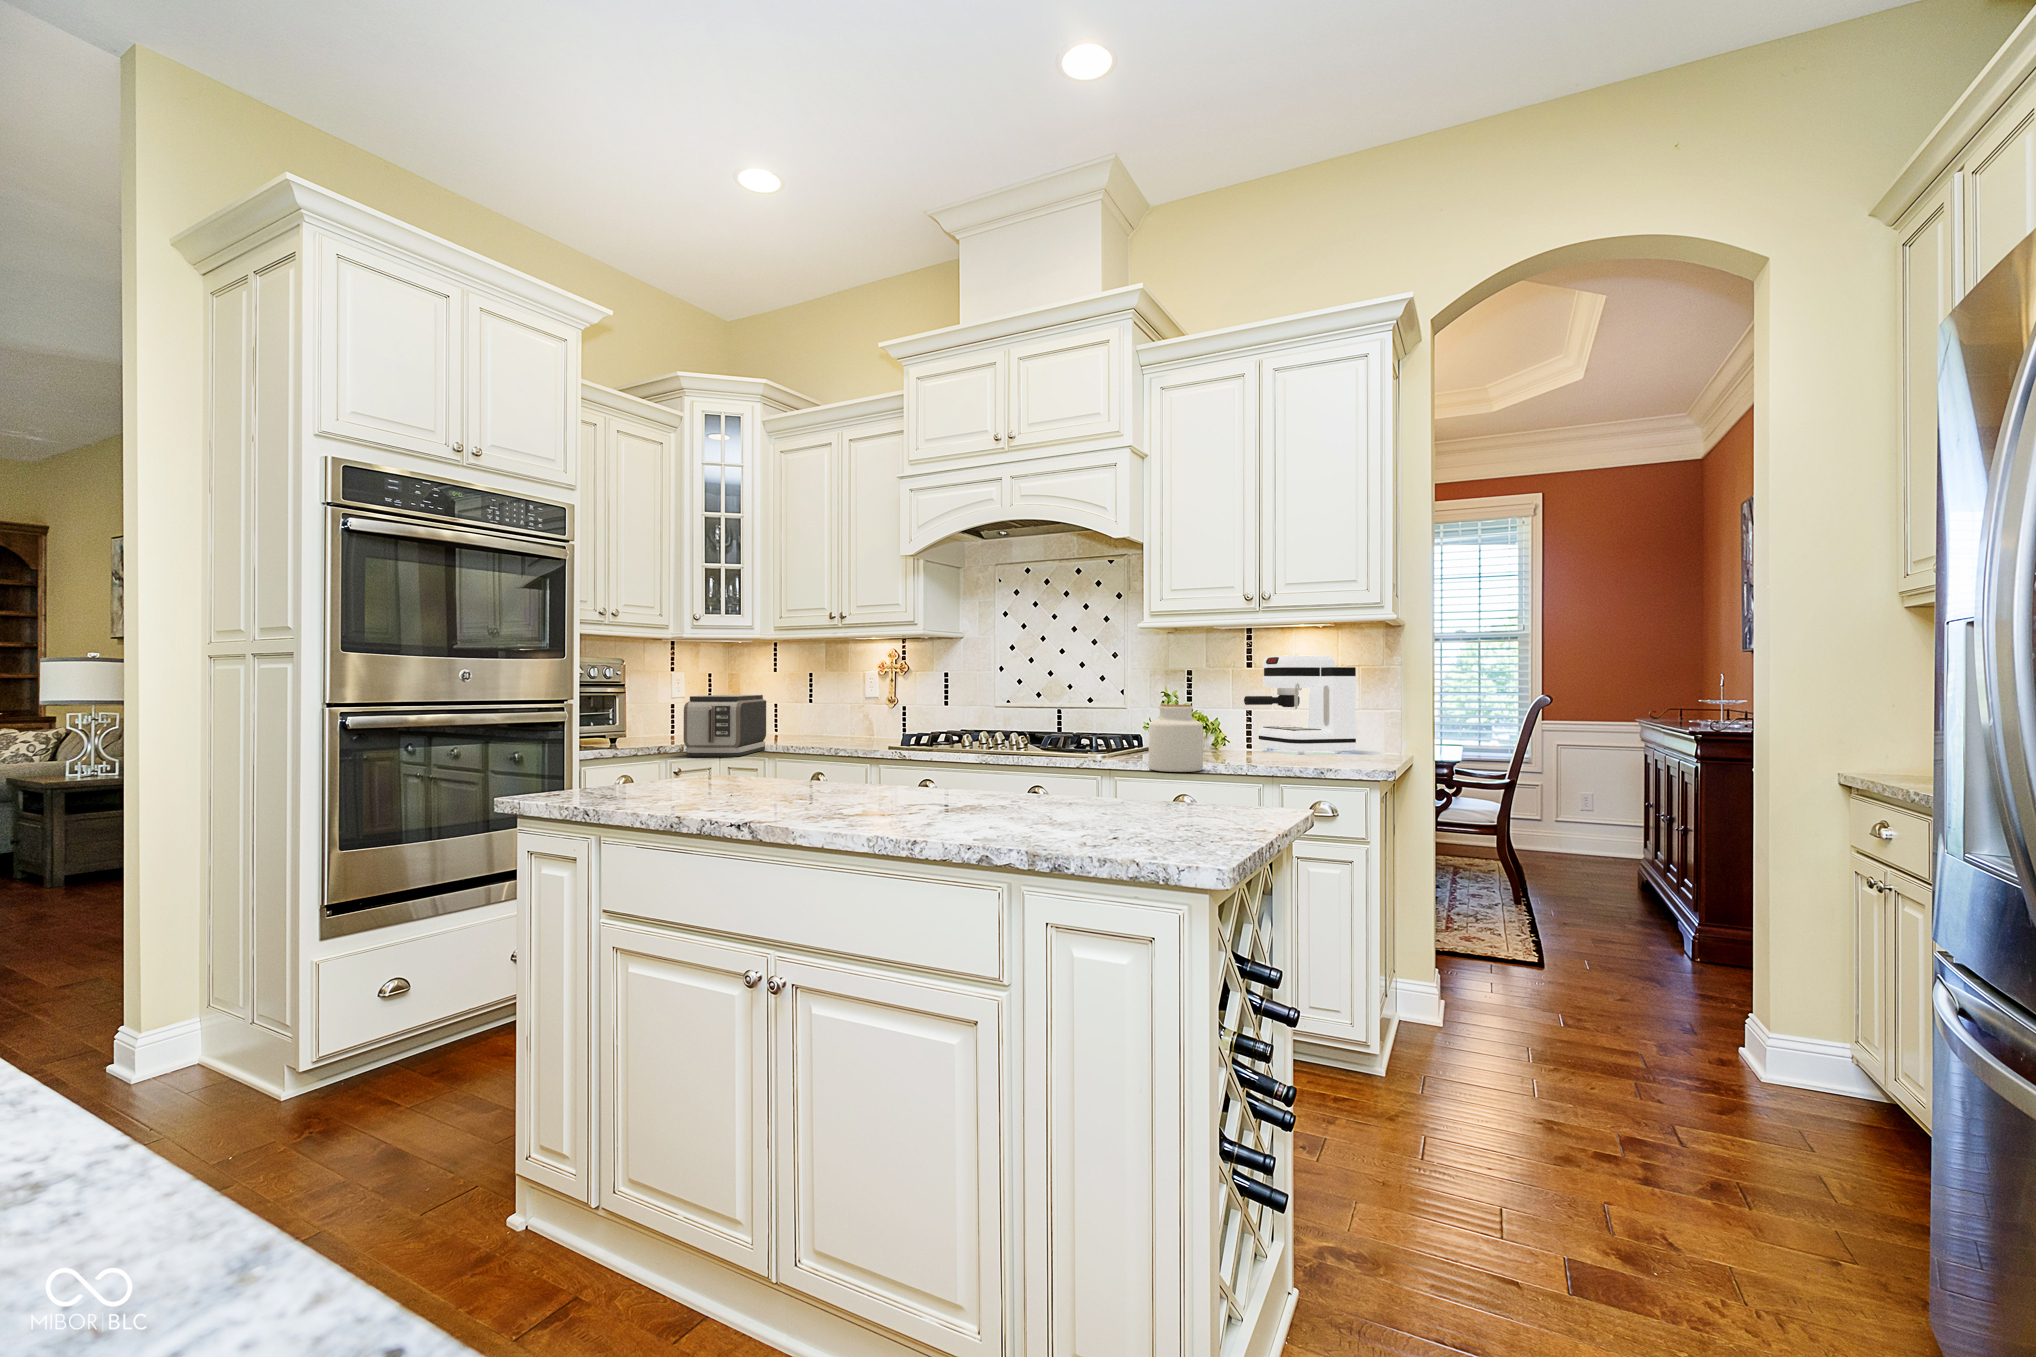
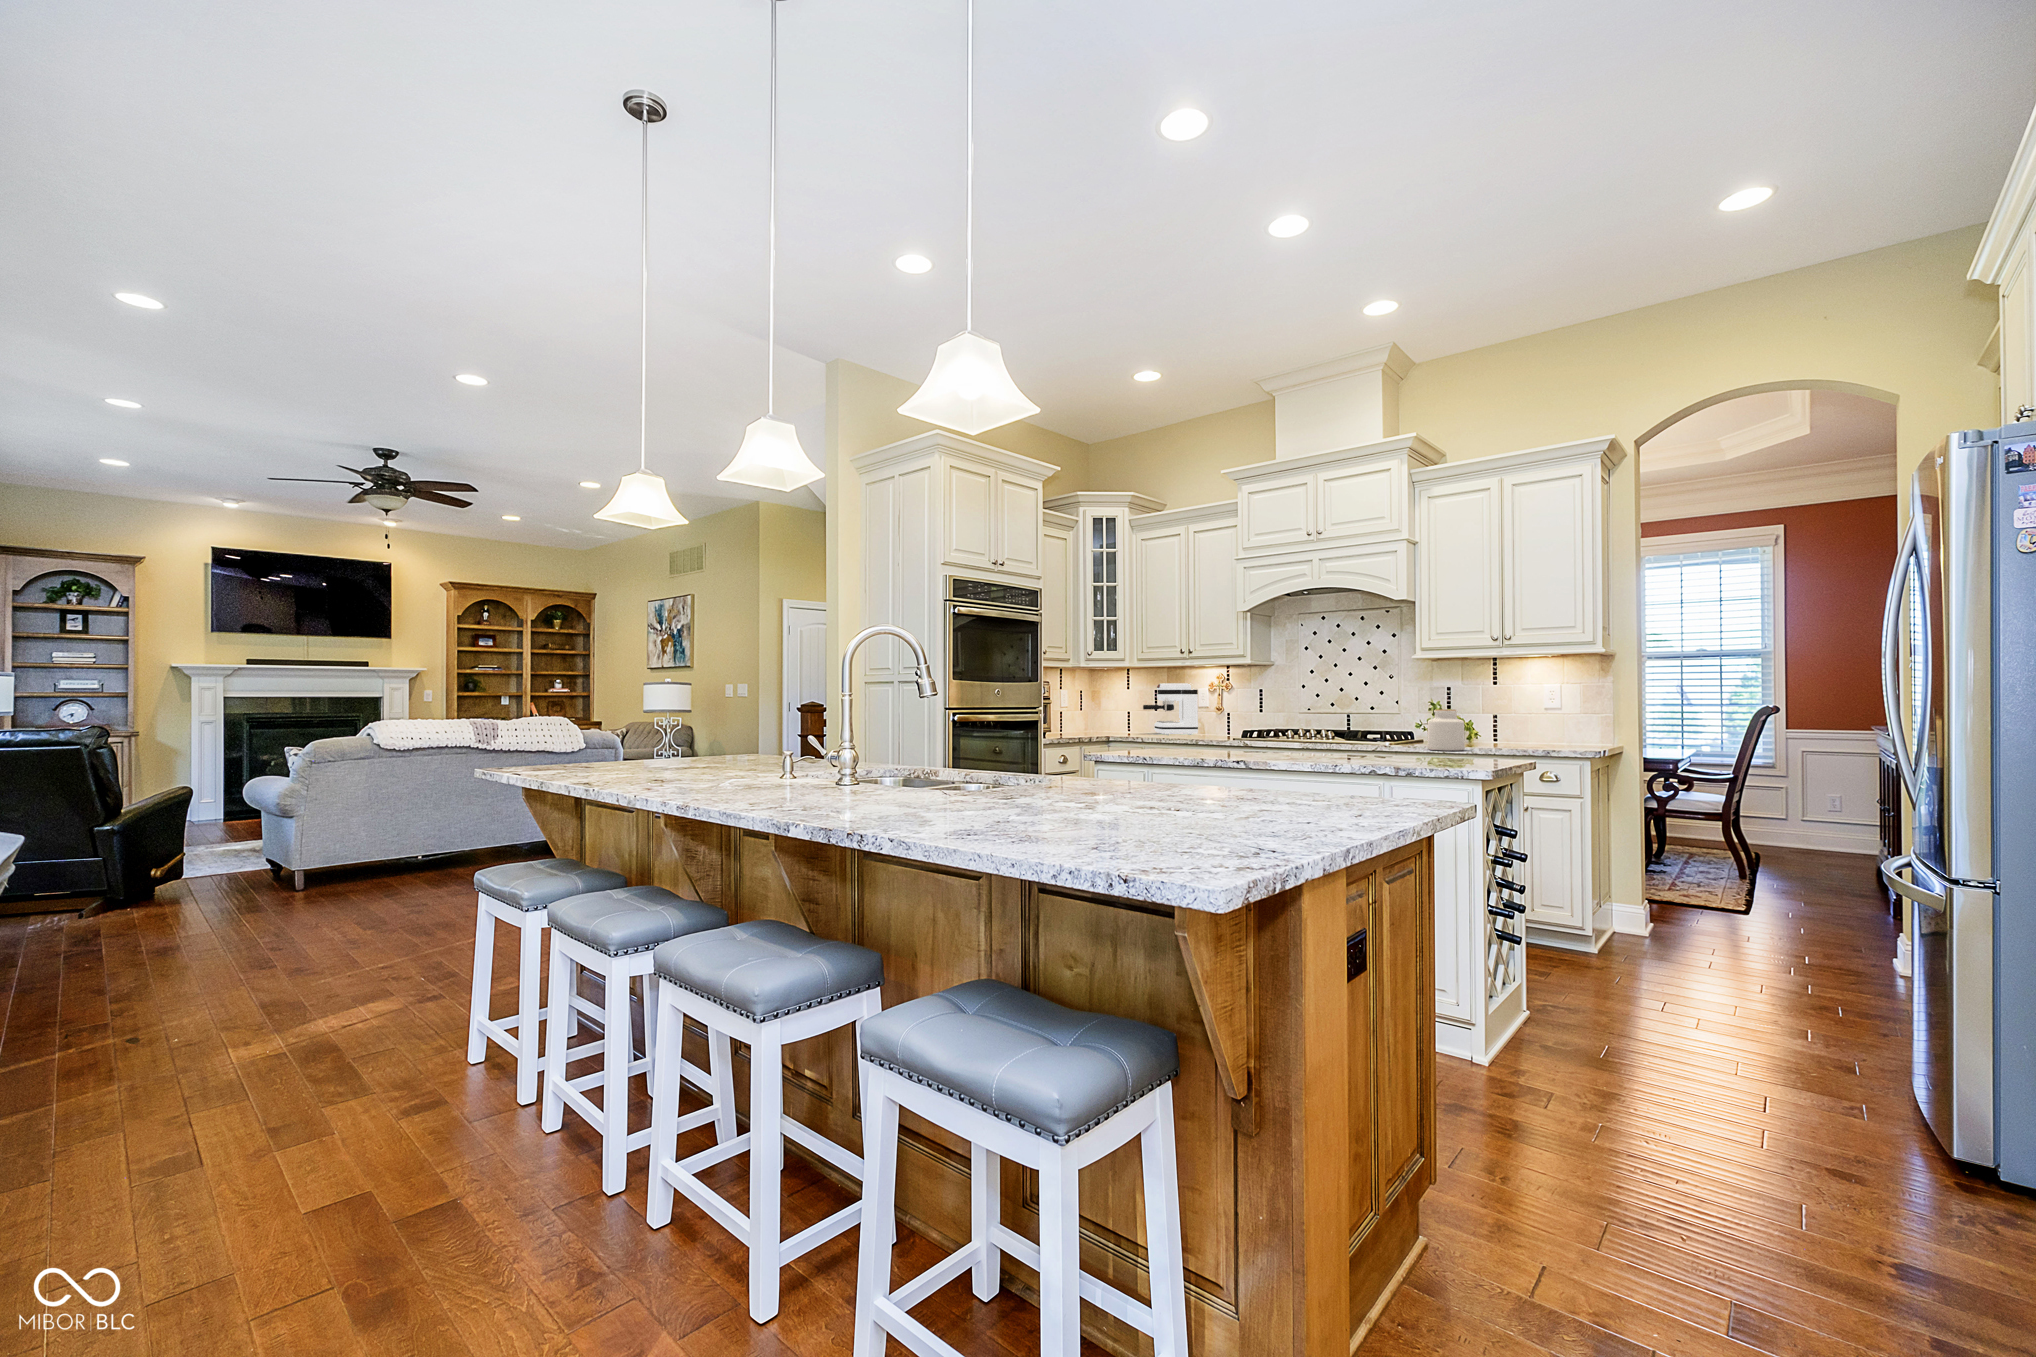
coffee maker: present [1244,655,1356,754] -> present [1143,683,1198,735]
toaster: present [684,695,766,757] -> none [1110,704,1150,743]

